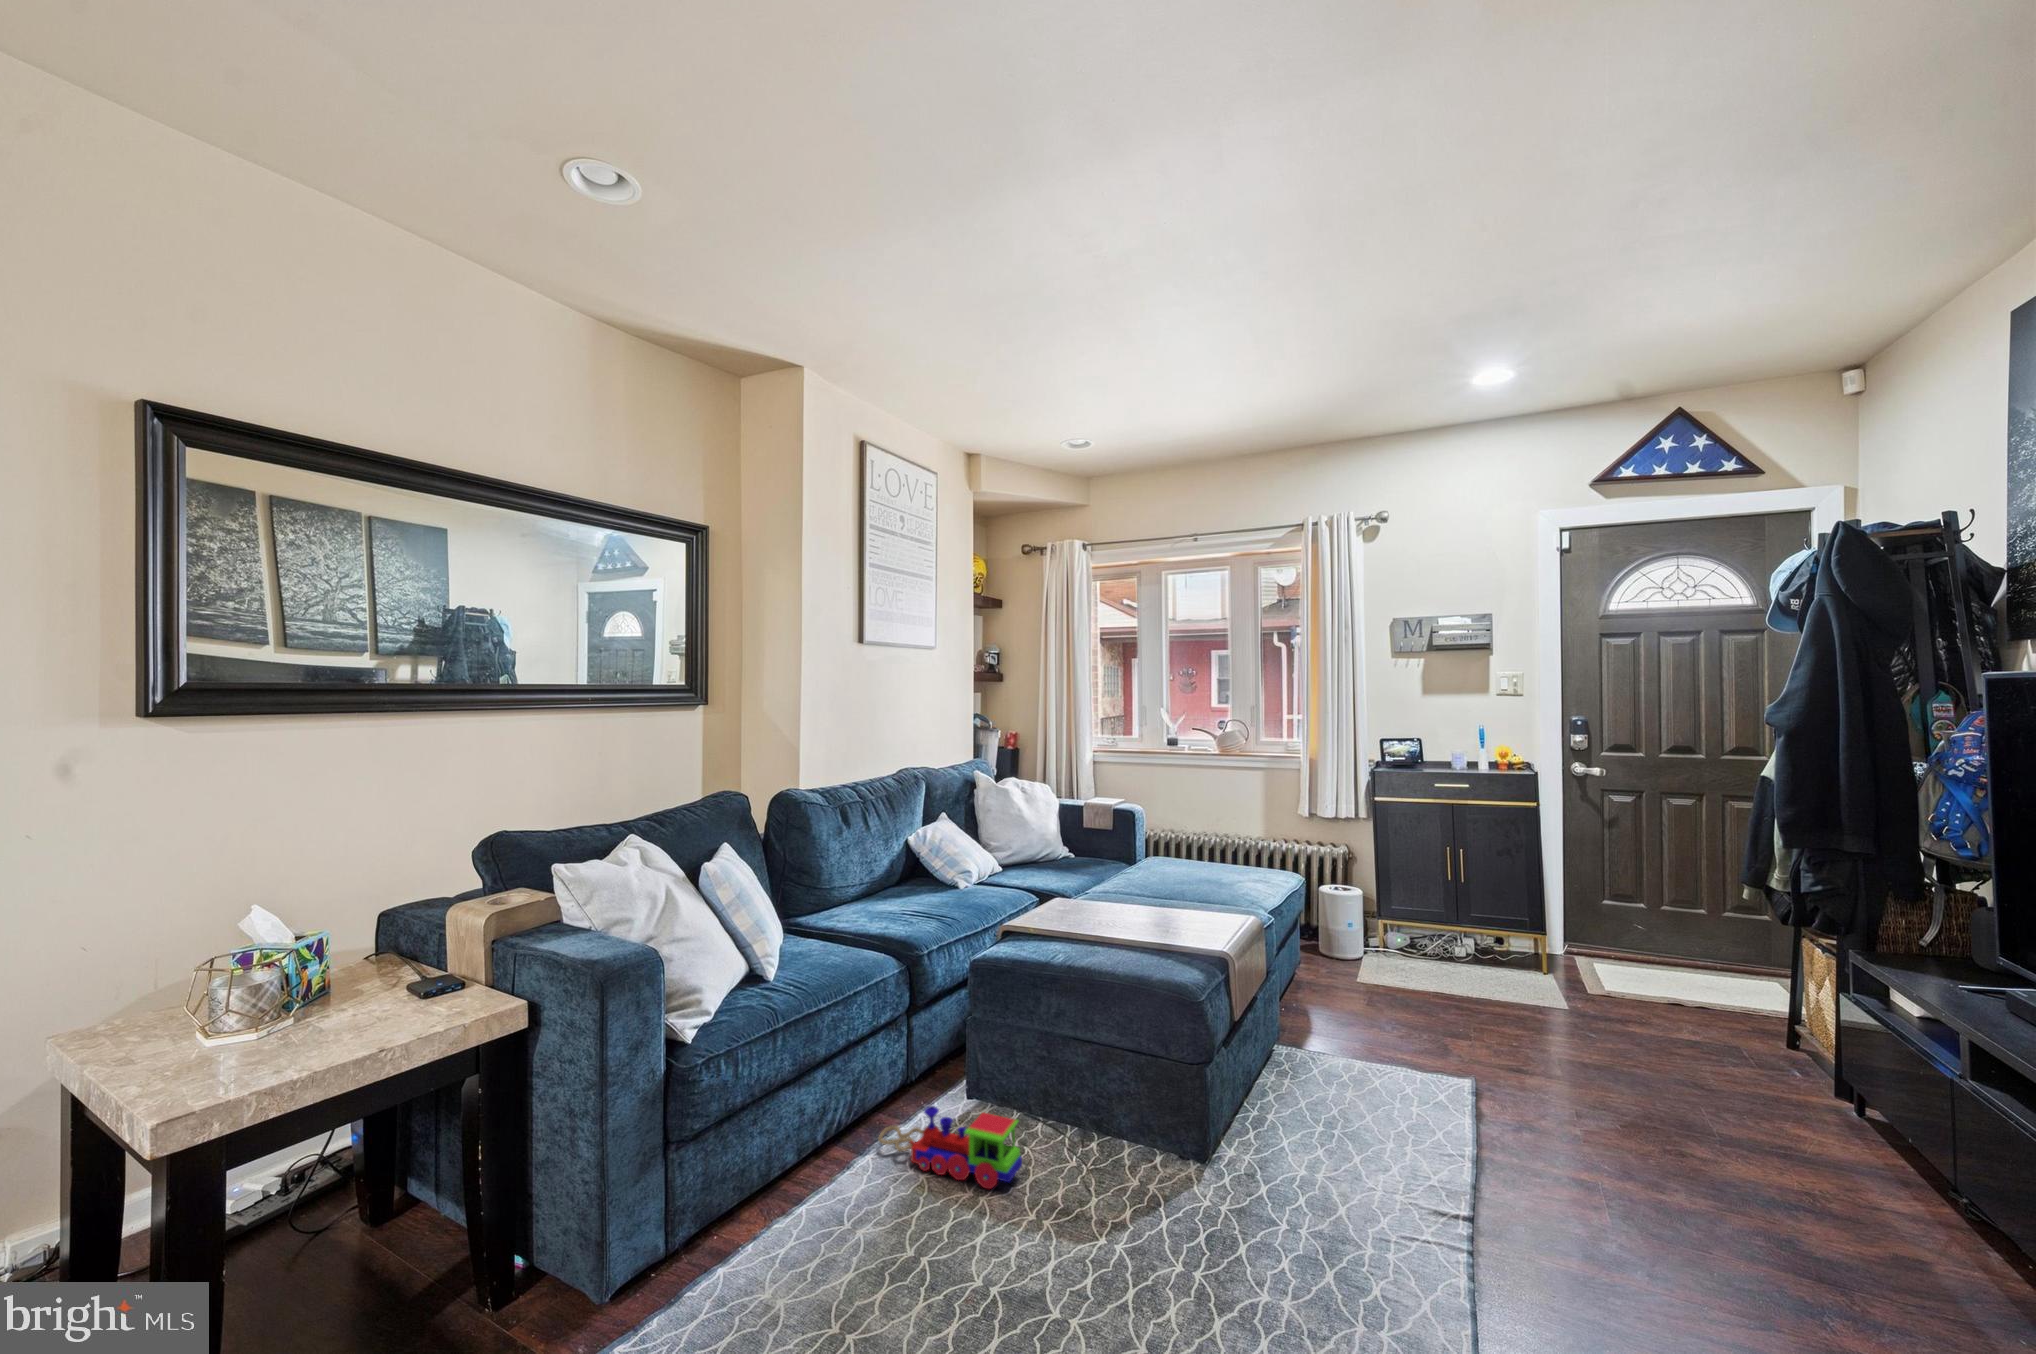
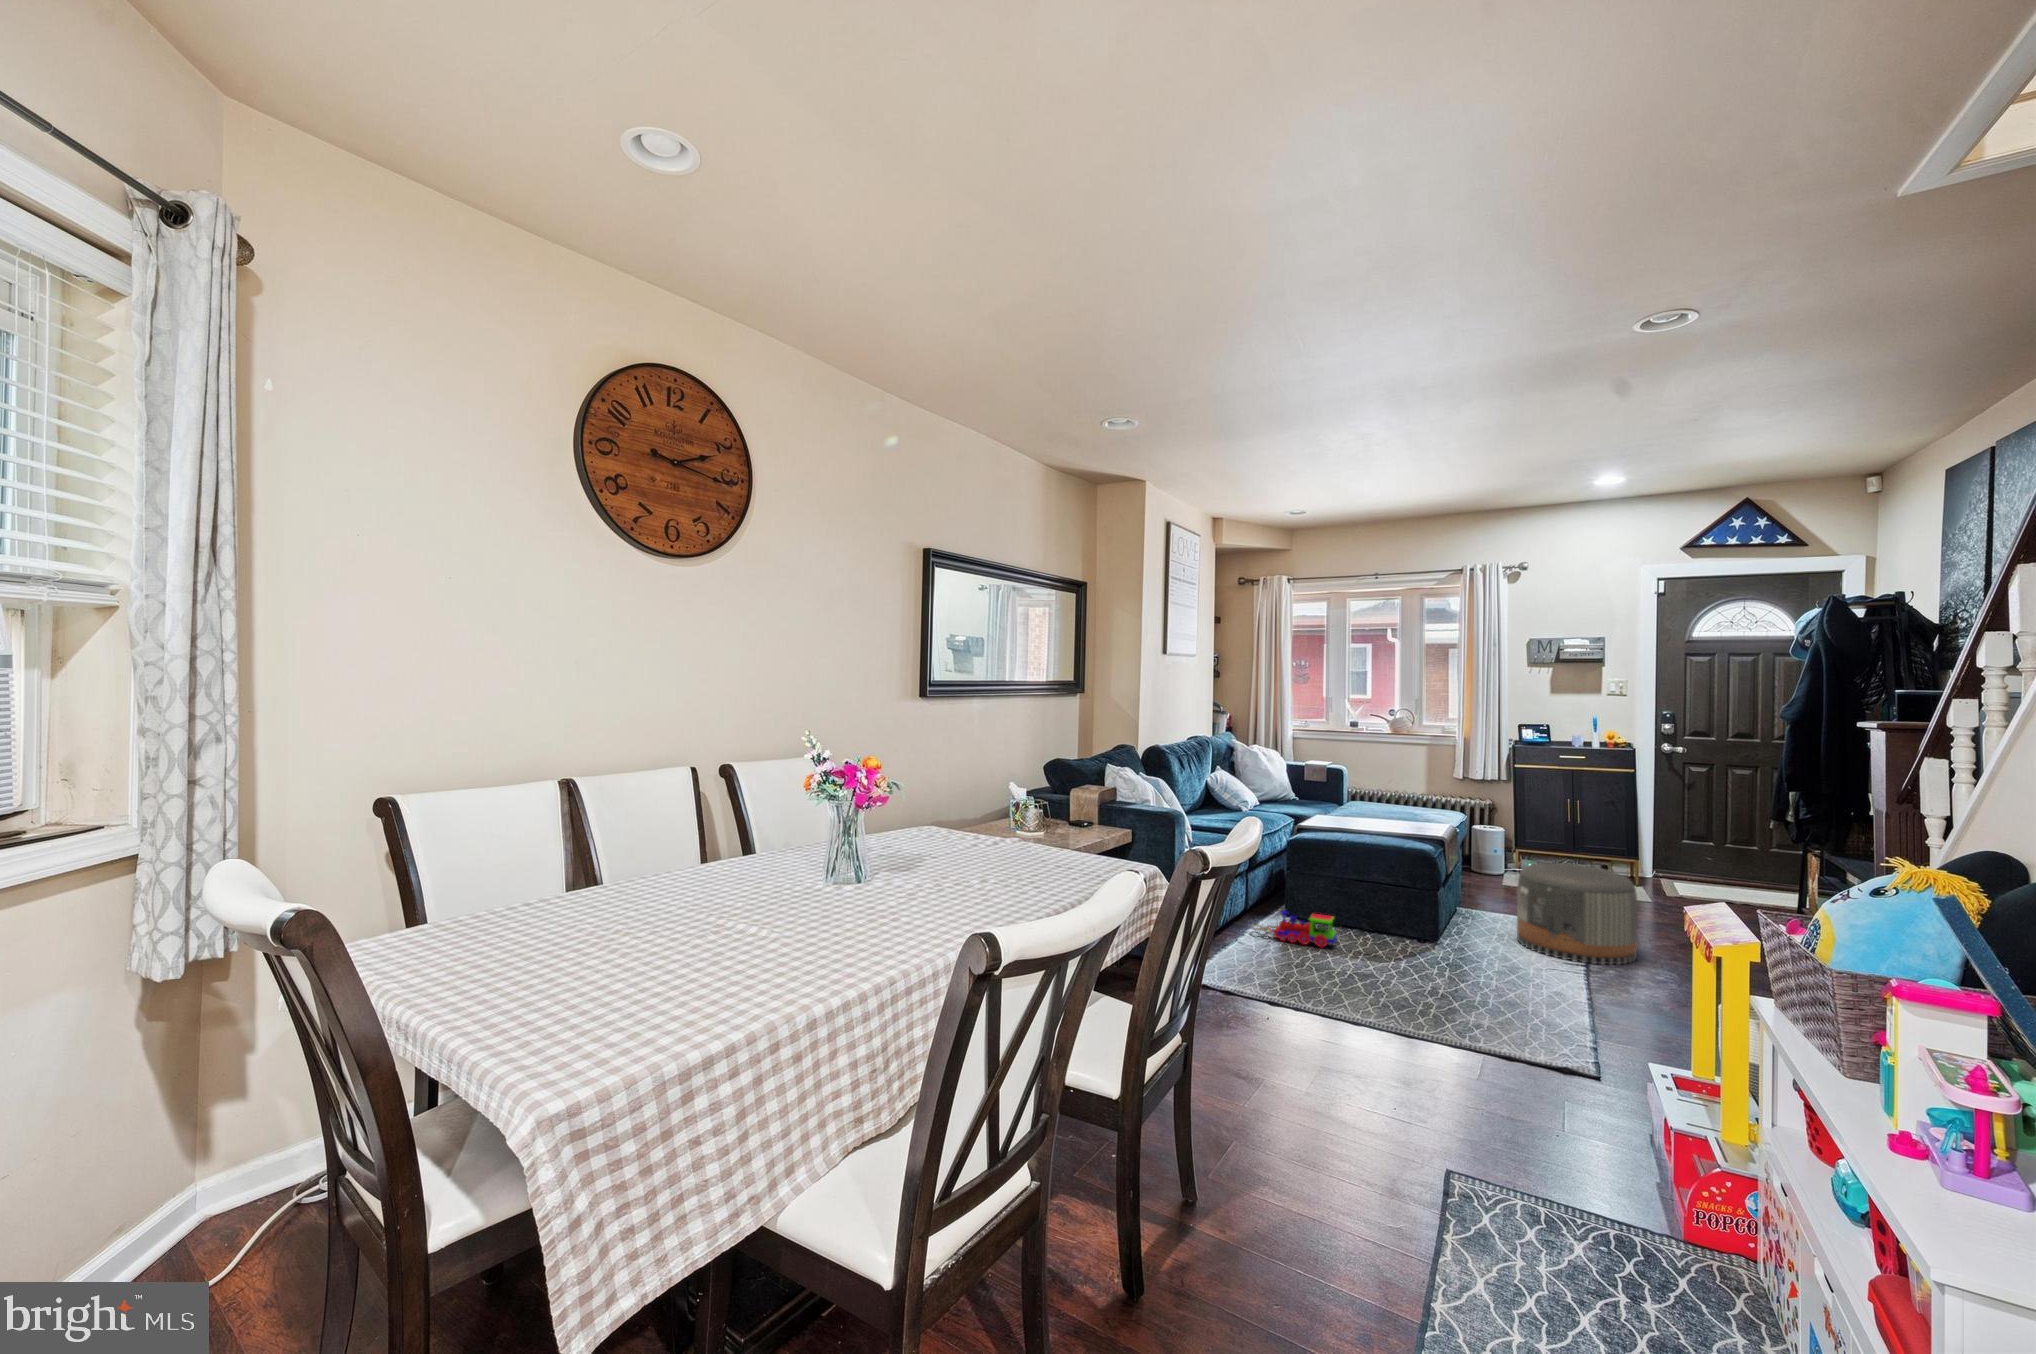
pouf: none [1358,986,1567,1208] -> present [1517,863,1638,965]

